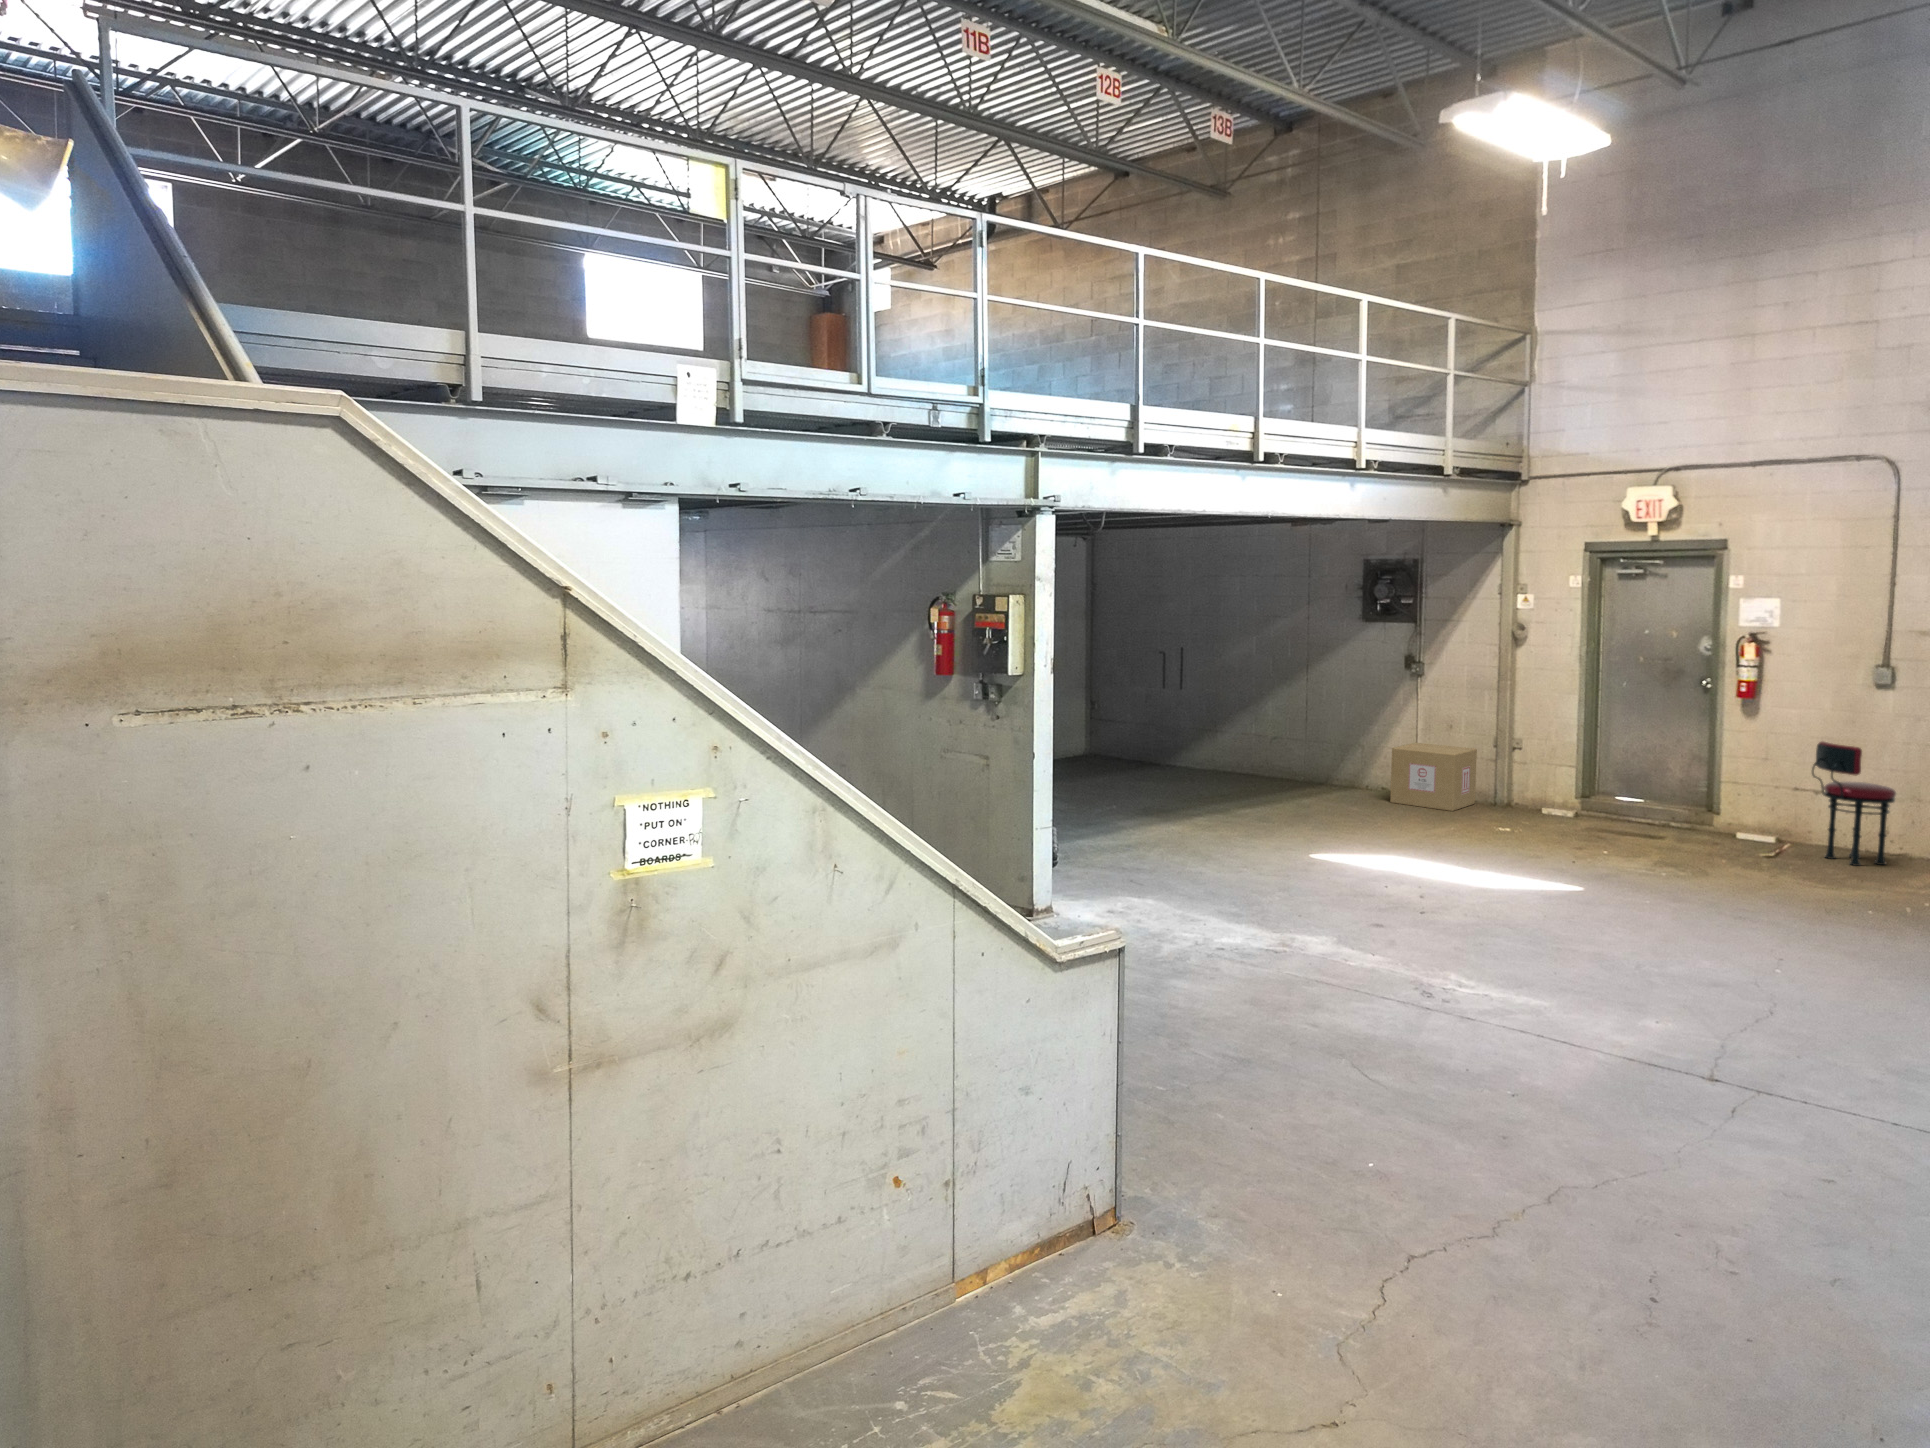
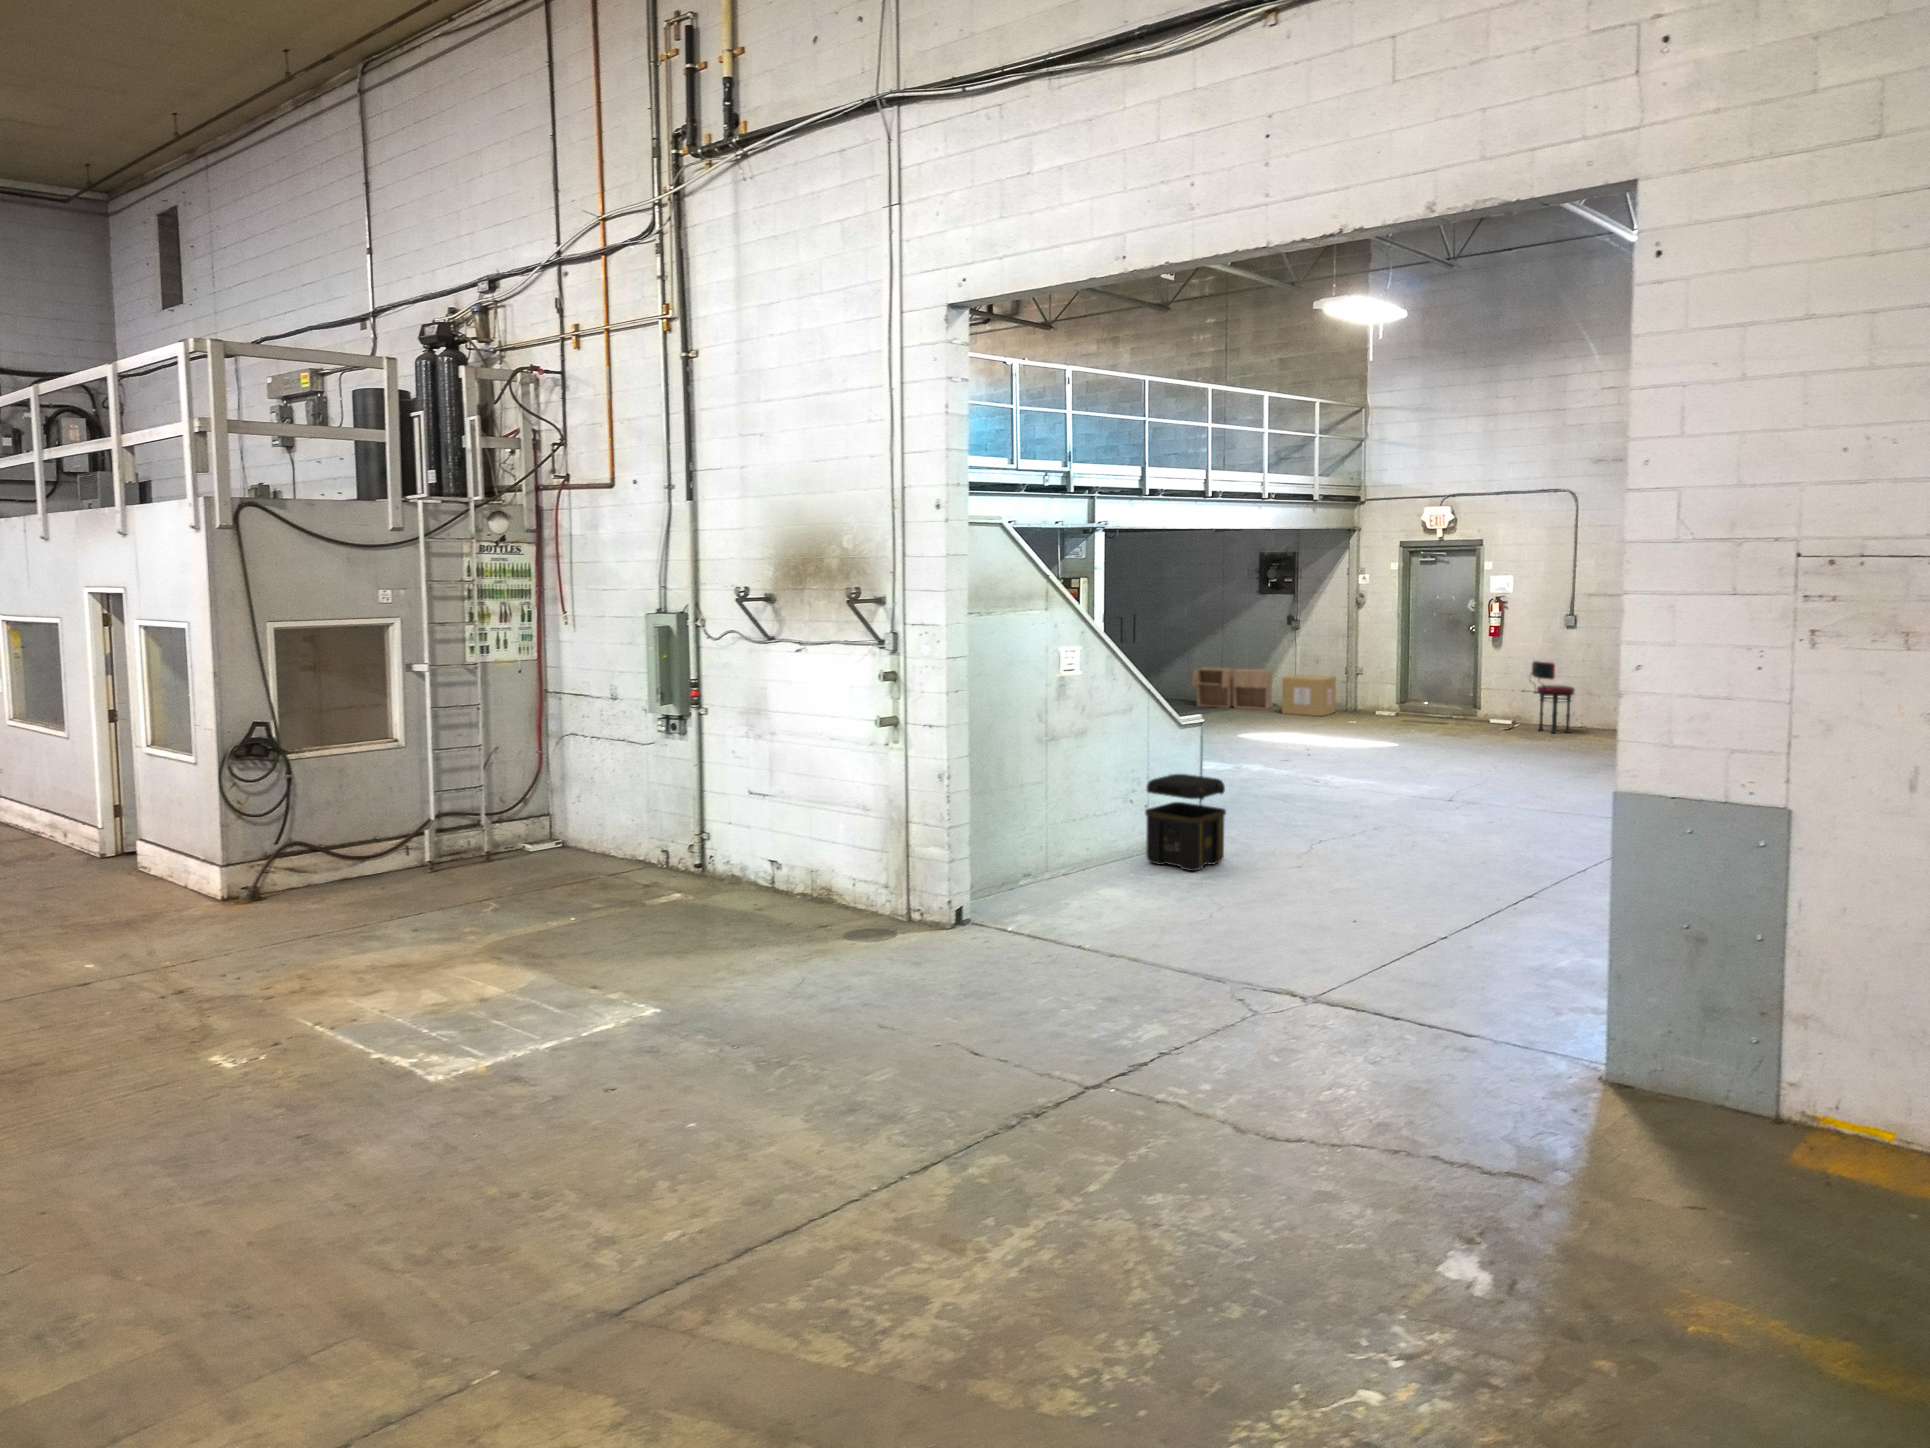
storage cabinet: none [1257,726,1379,794] -> present [1193,668,1272,710]
toolbox: none [939,1087,1149,1393] -> present [1145,774,1226,871]

